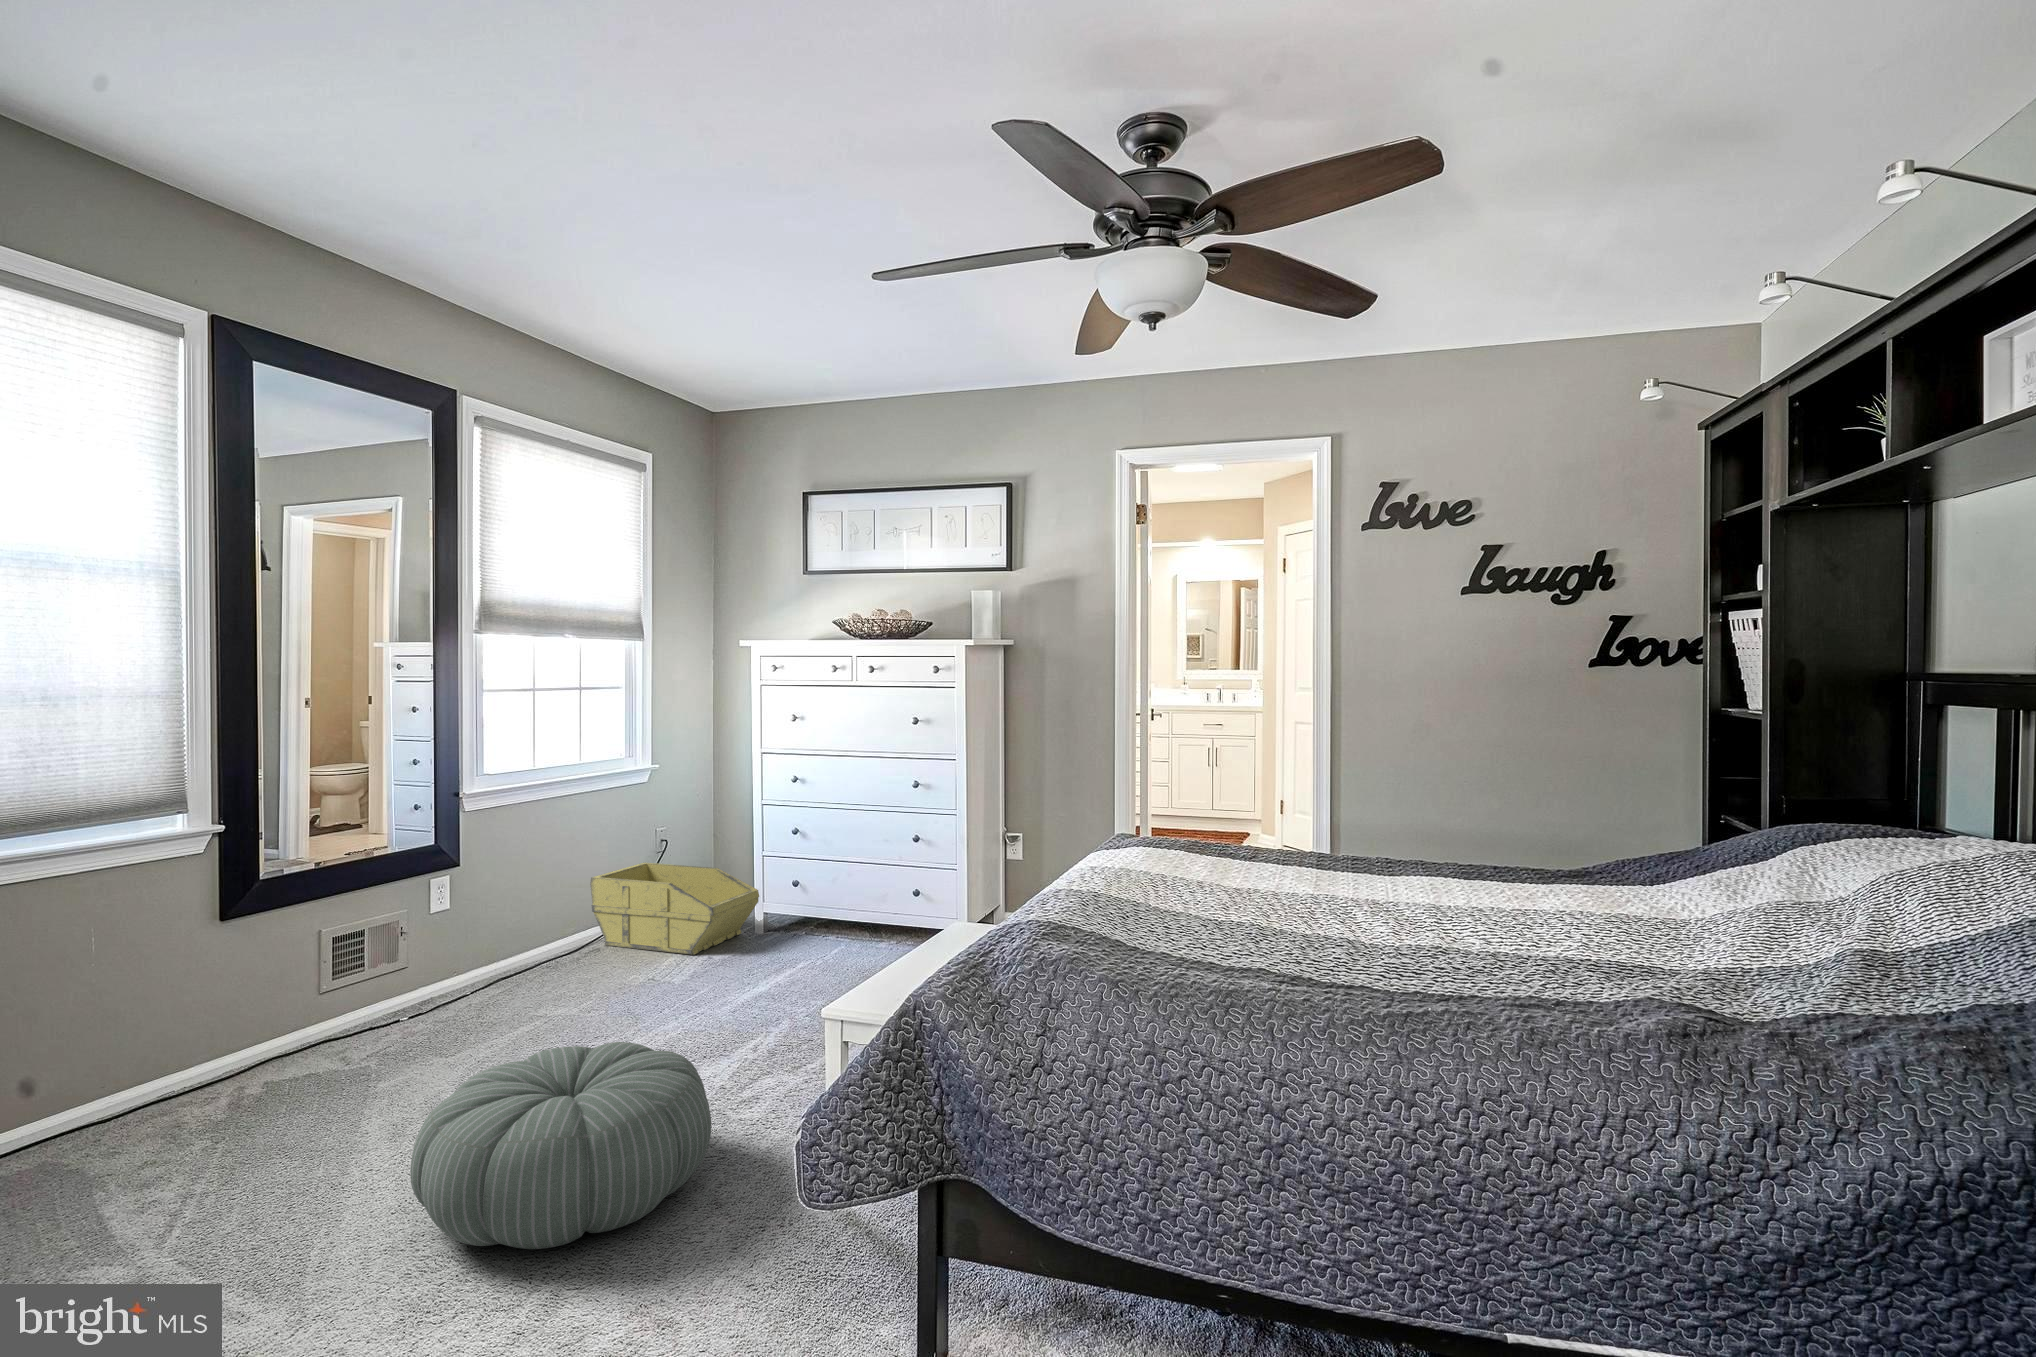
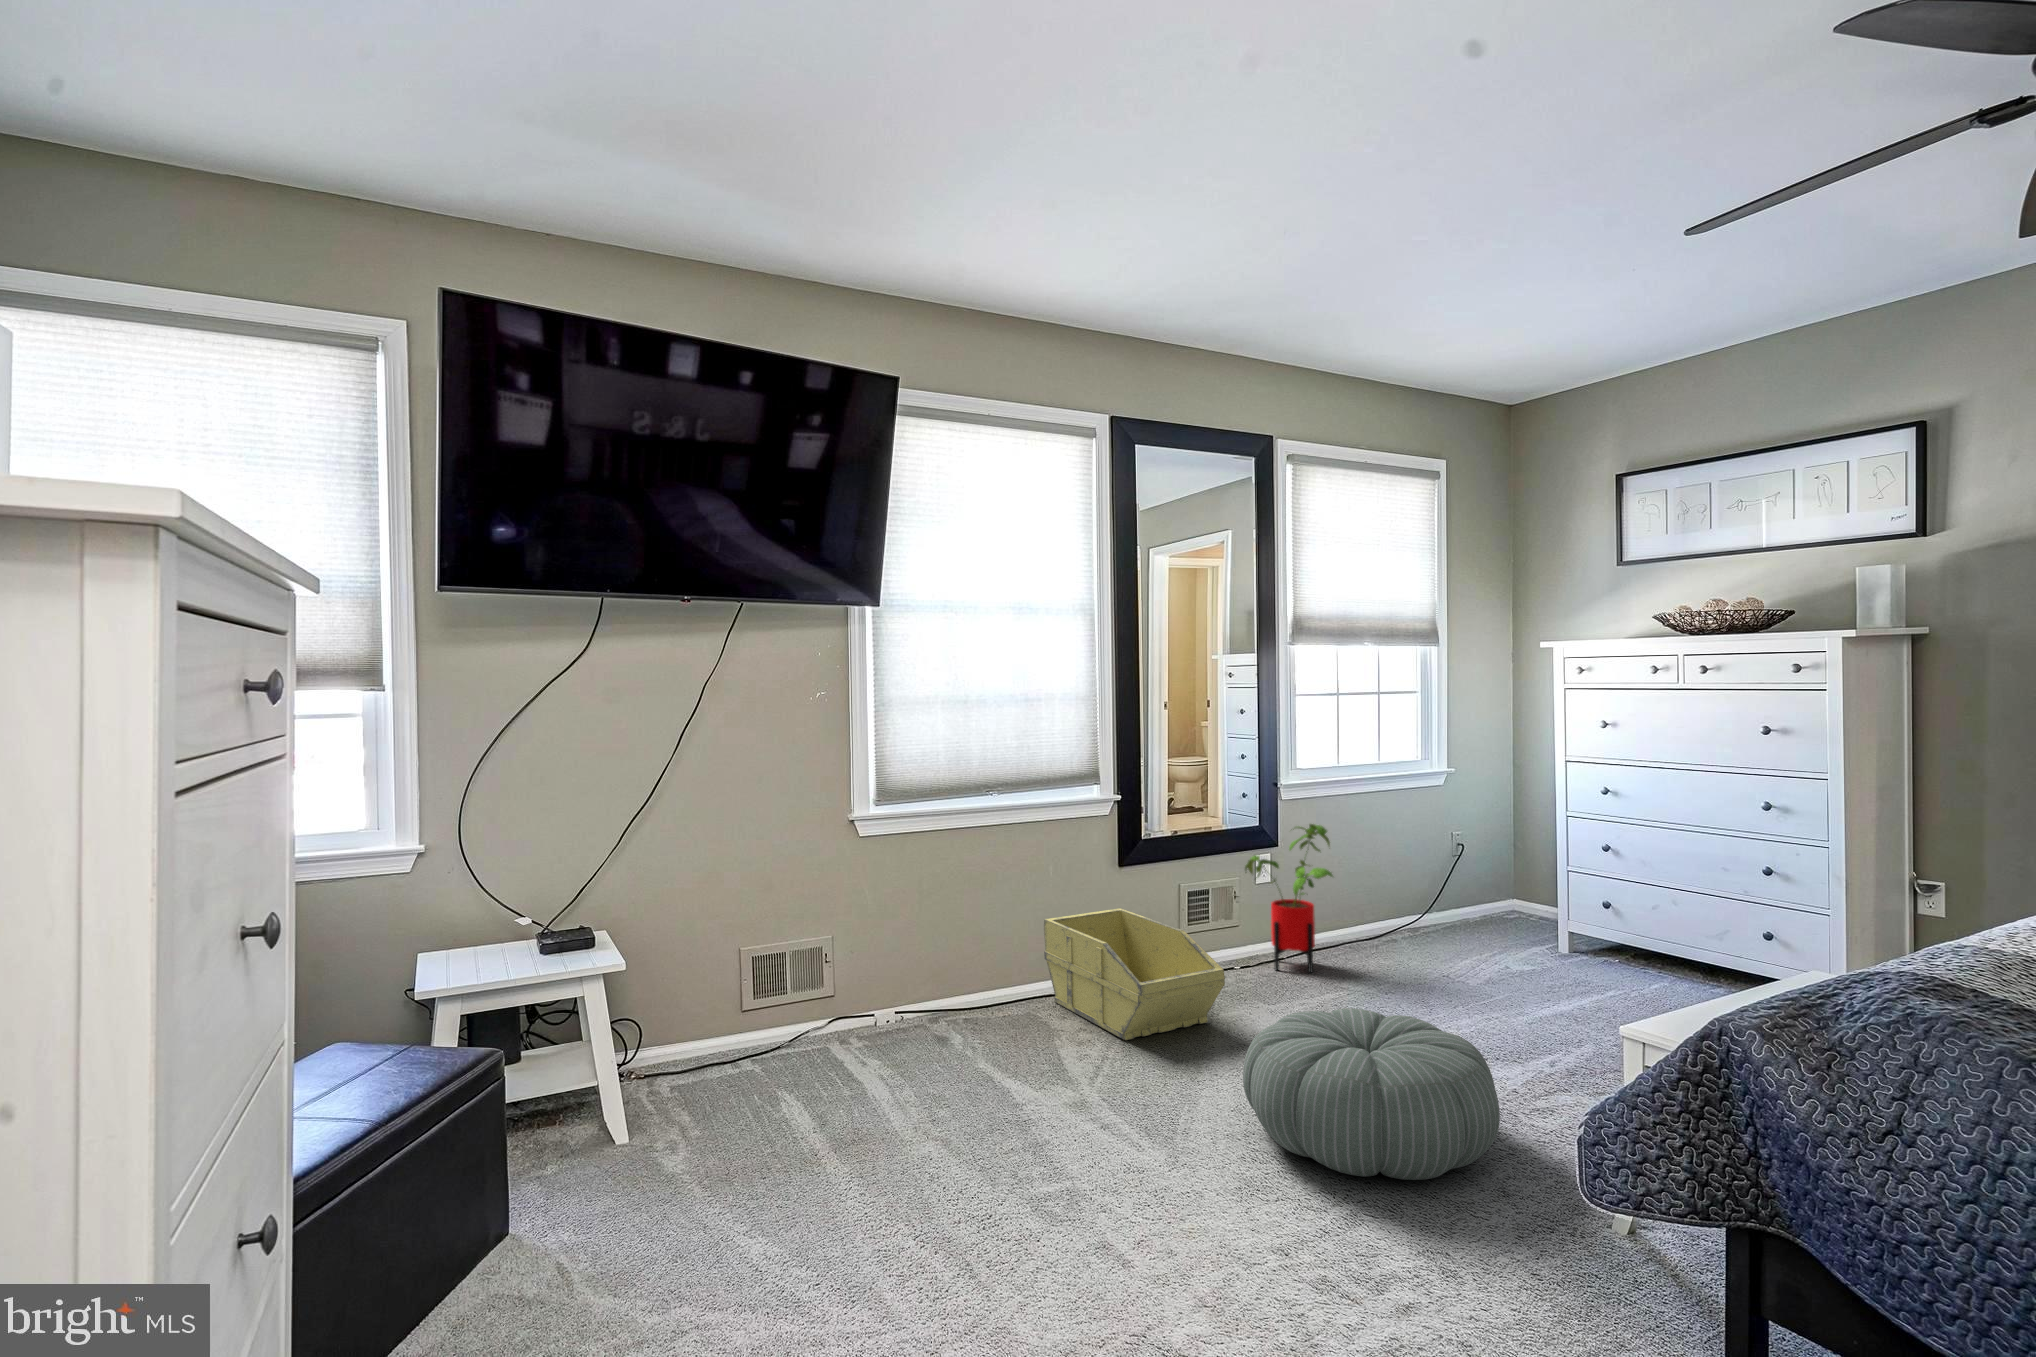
house plant: none [415,839,531,1015] -> present [1245,824,1333,972]
storage bin: present [590,863,759,955] -> present [1044,908,1225,1040]

